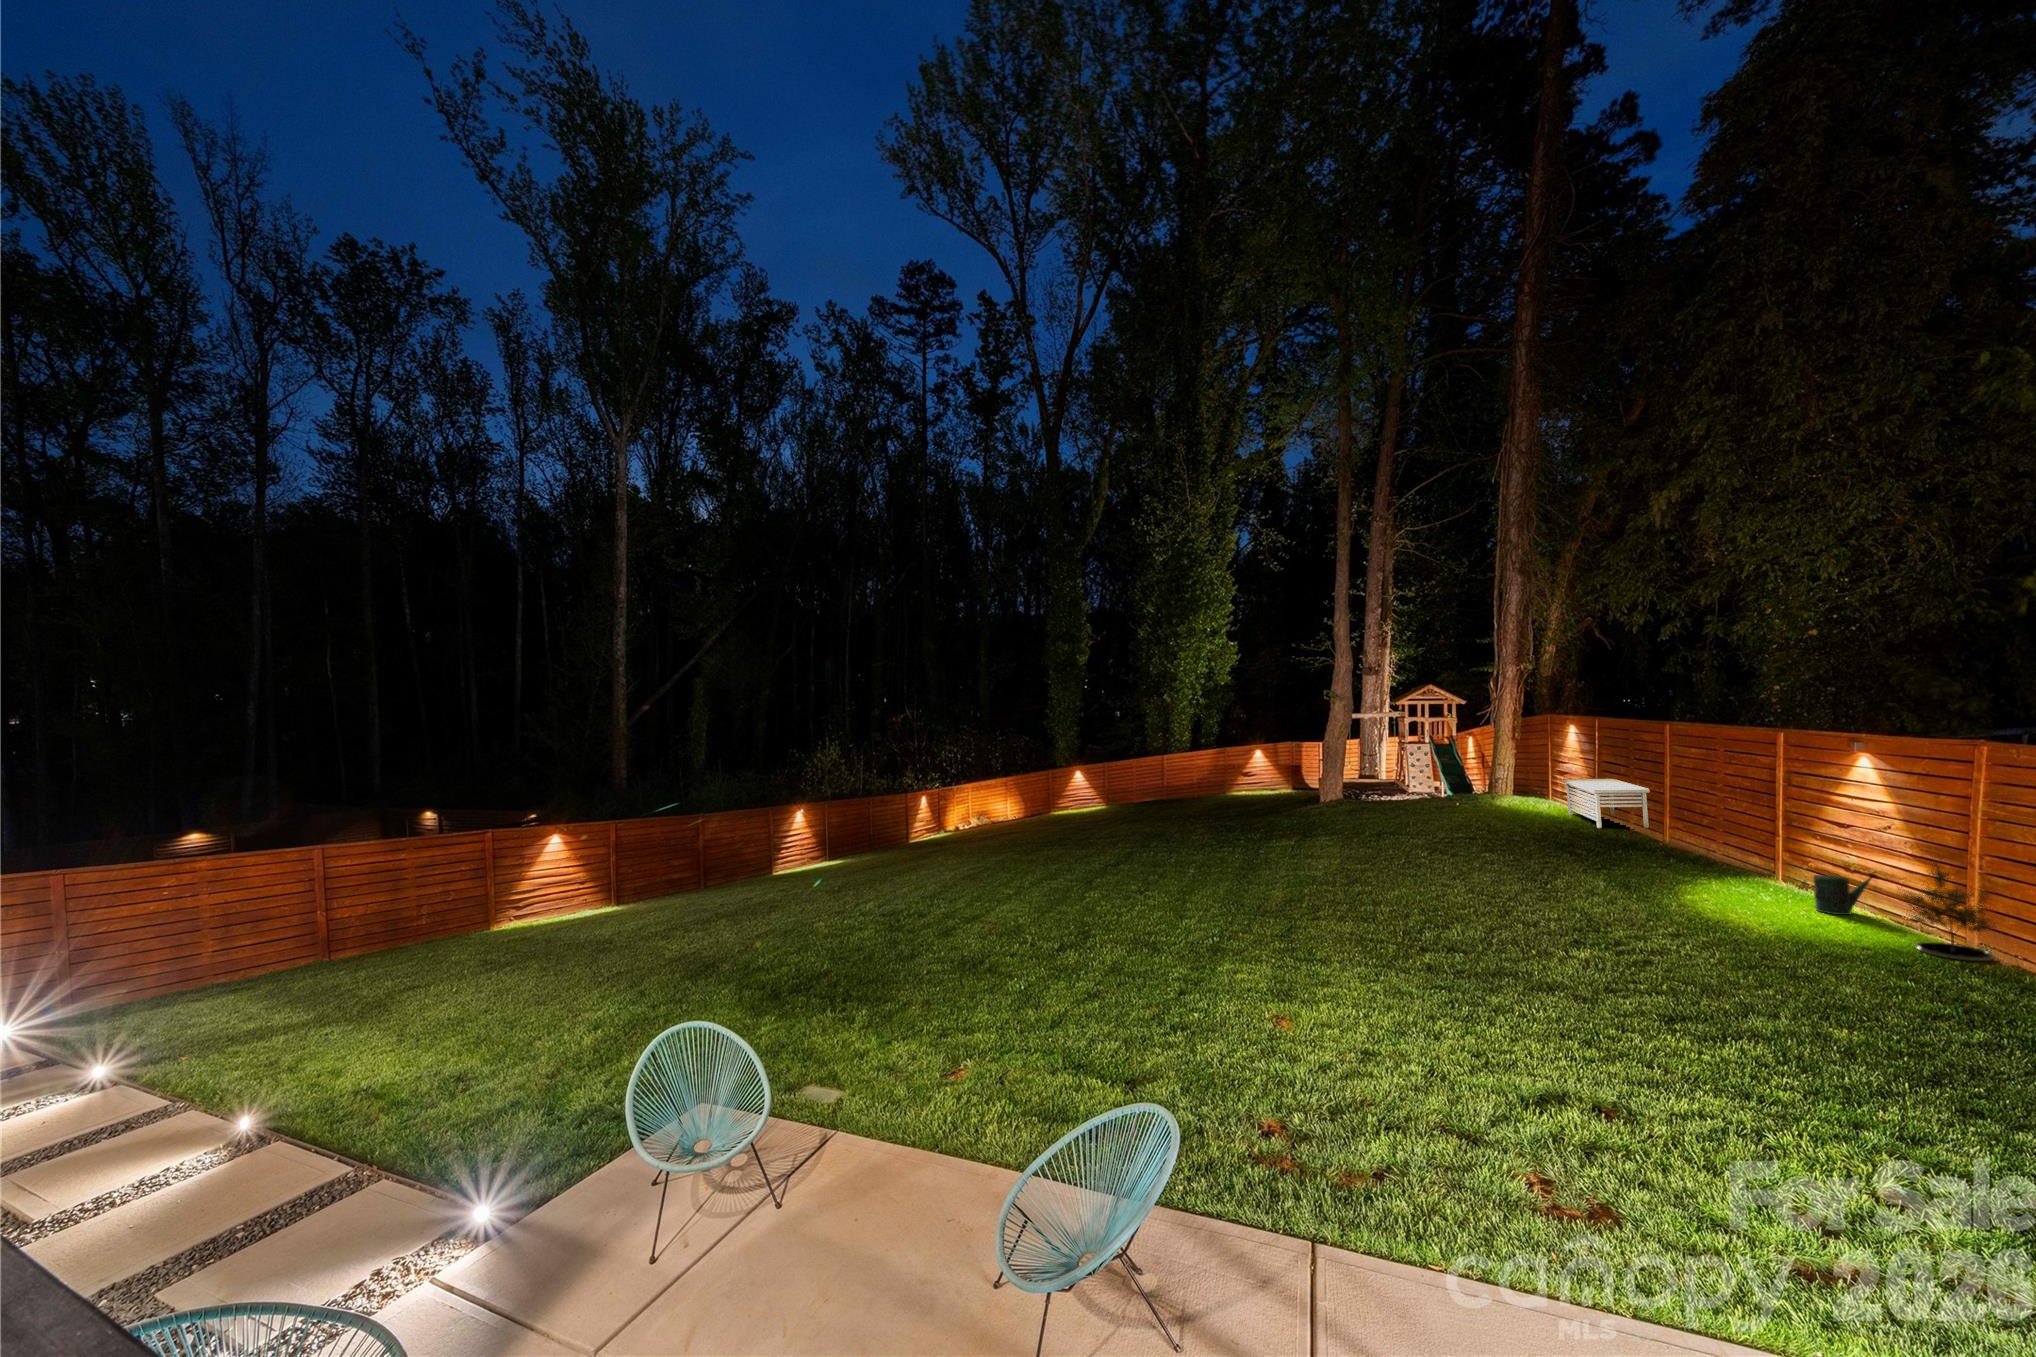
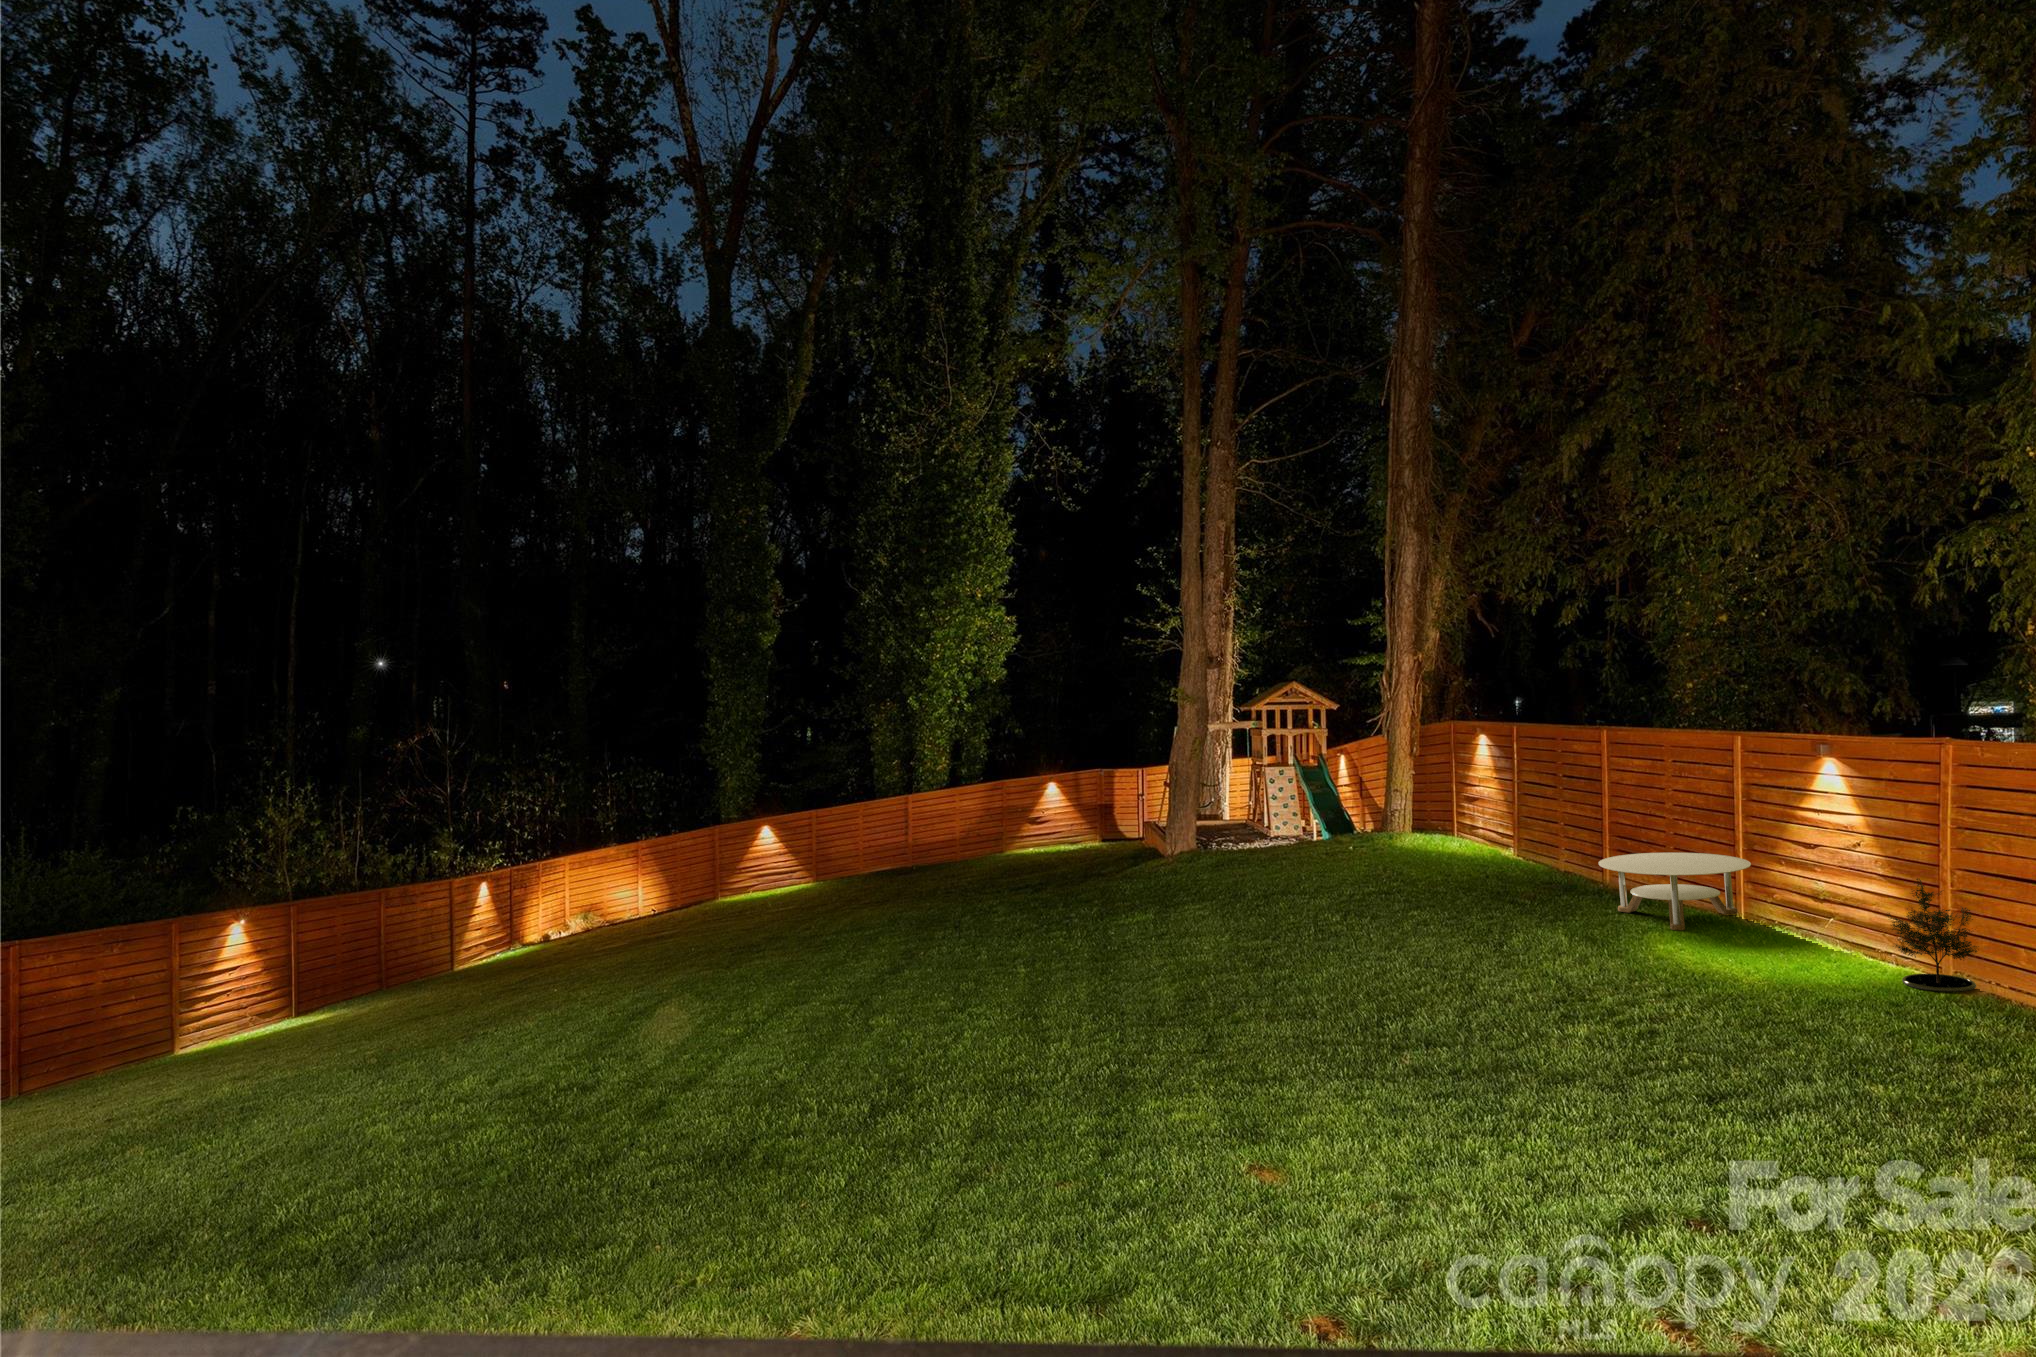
storage bench: present [1563,779,1650,828] -> none [1480,802,1583,867]
round table: none [1642,823,1786,886] -> present [1598,852,1751,930]
watering can: present [1803,873,1878,915] -> none [1781,899,1853,953]

